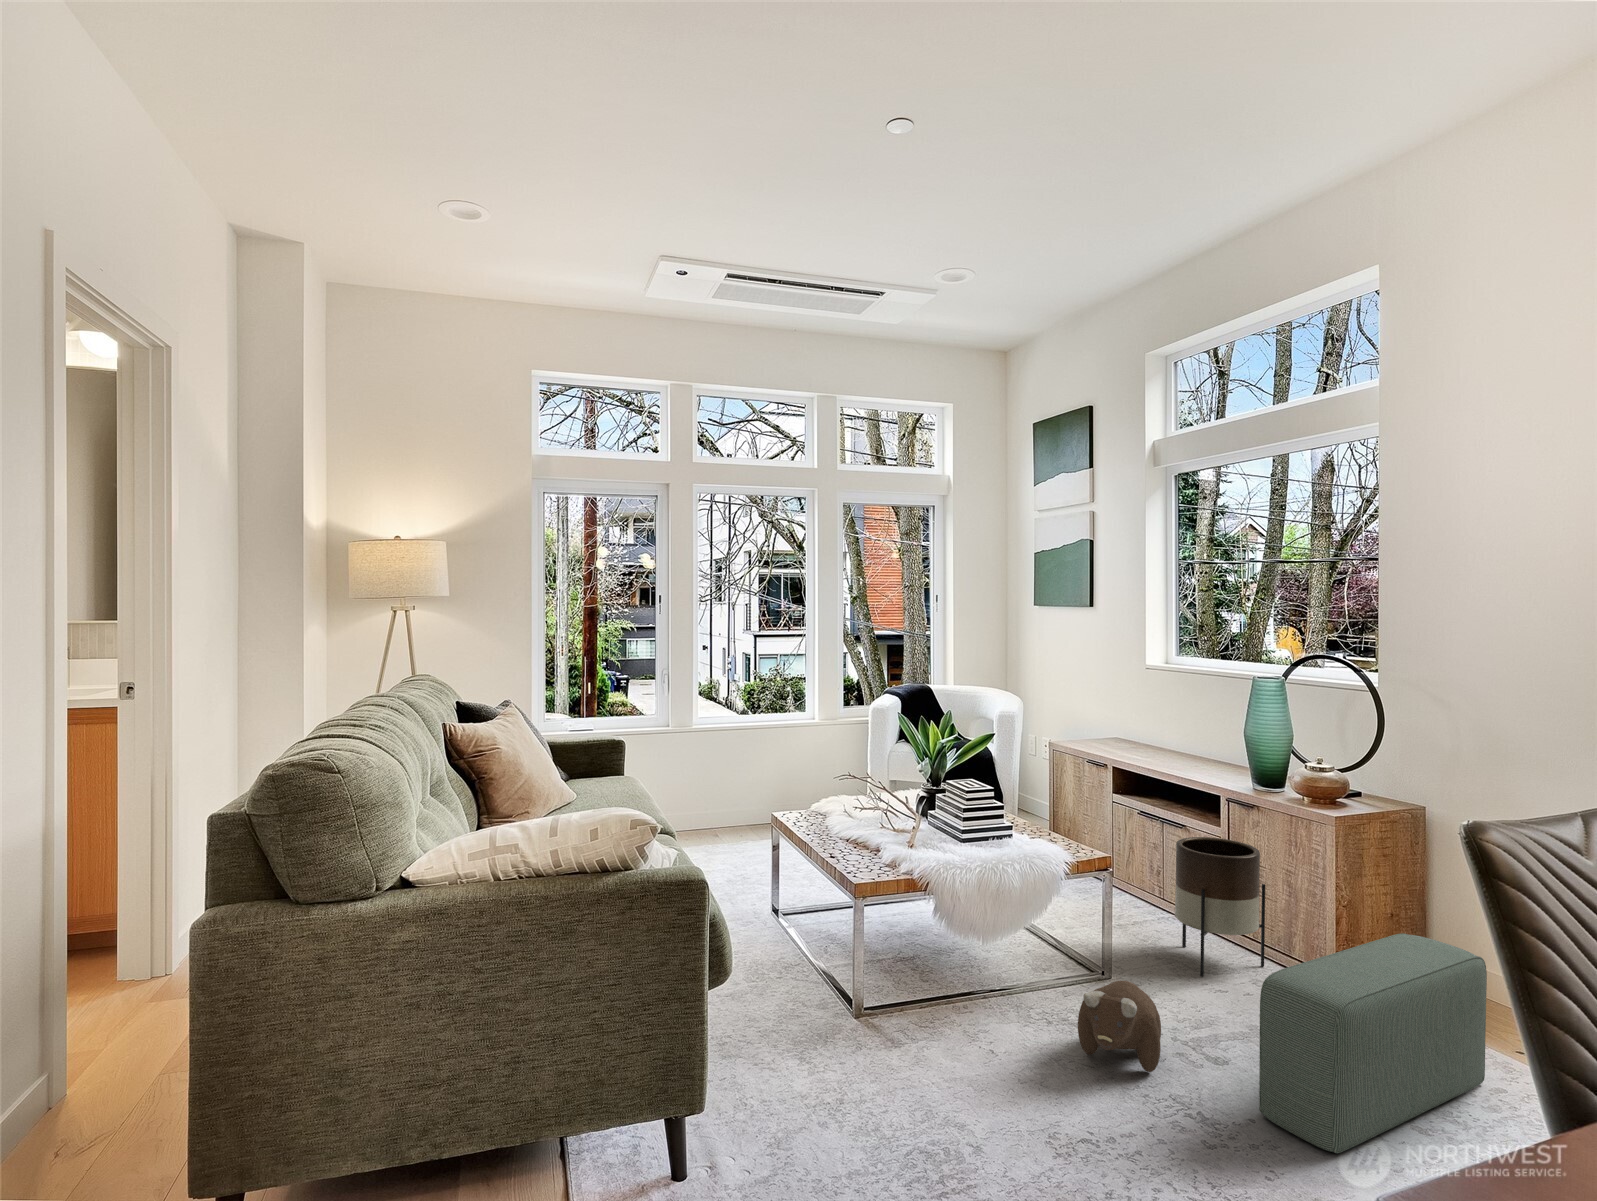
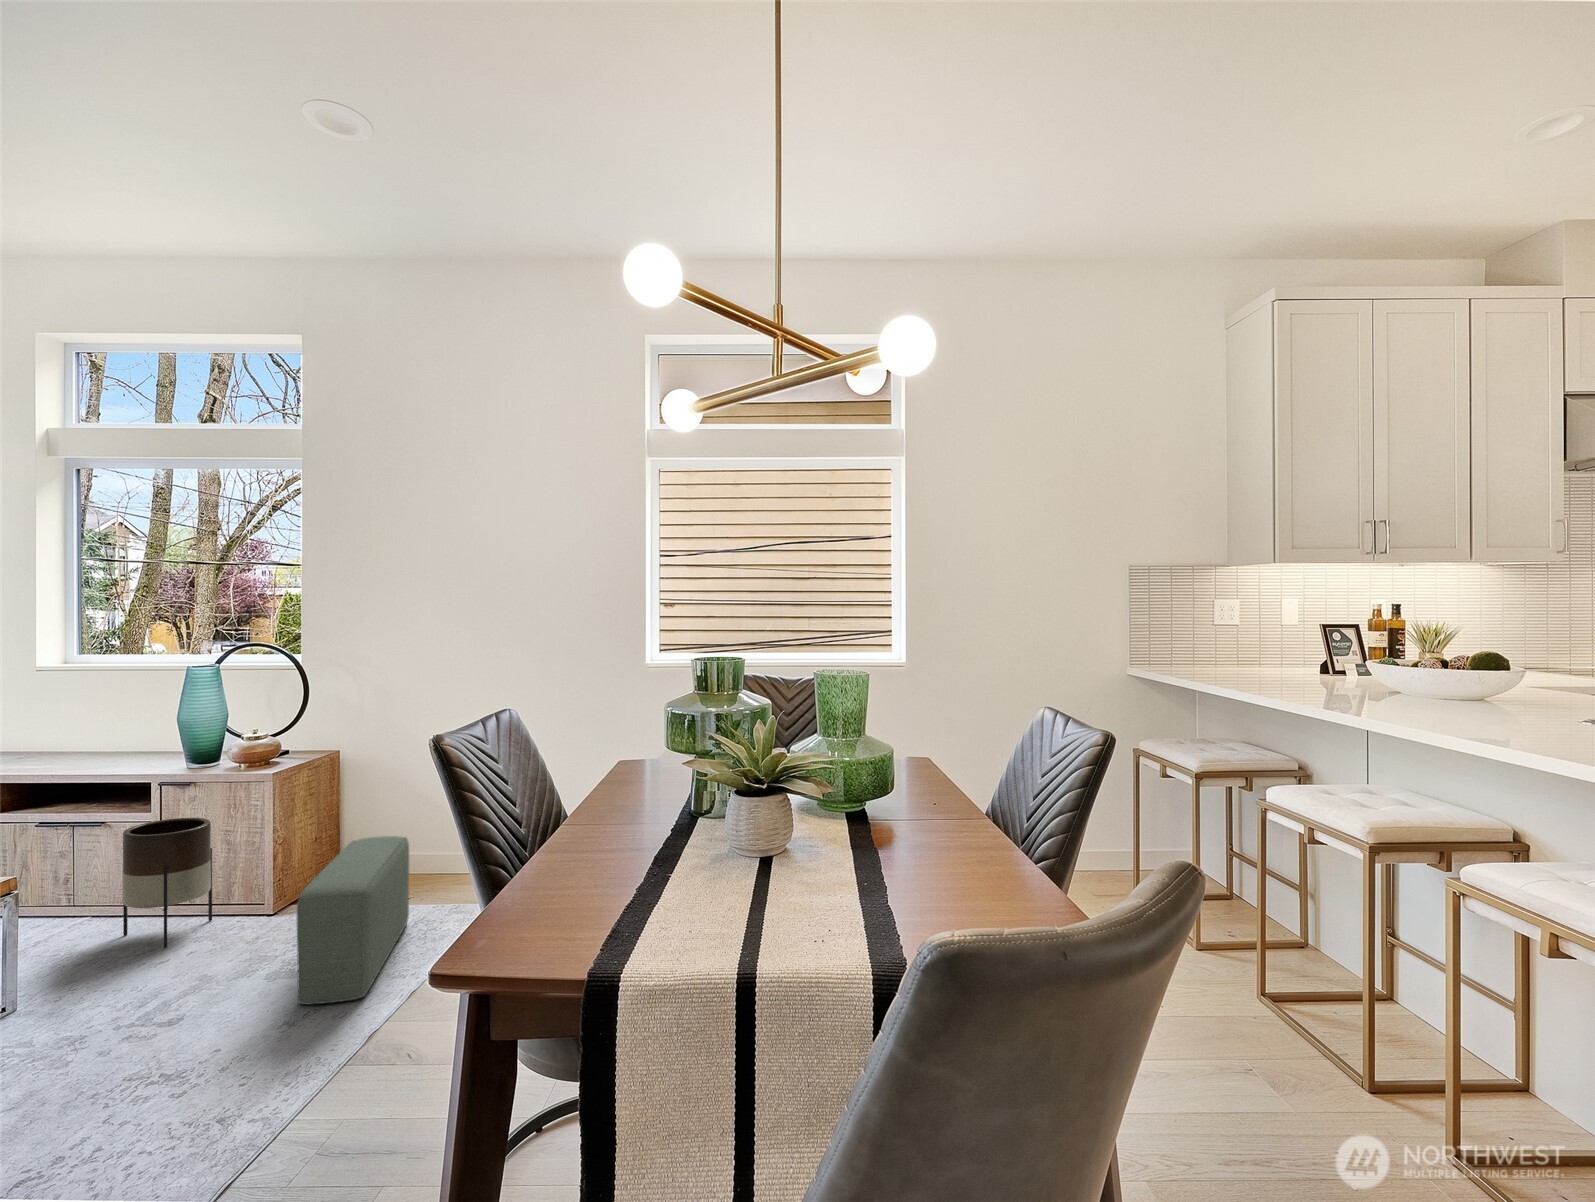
plush toy: present [1078,981,1161,1072] -> none [106,959,200,1046]

